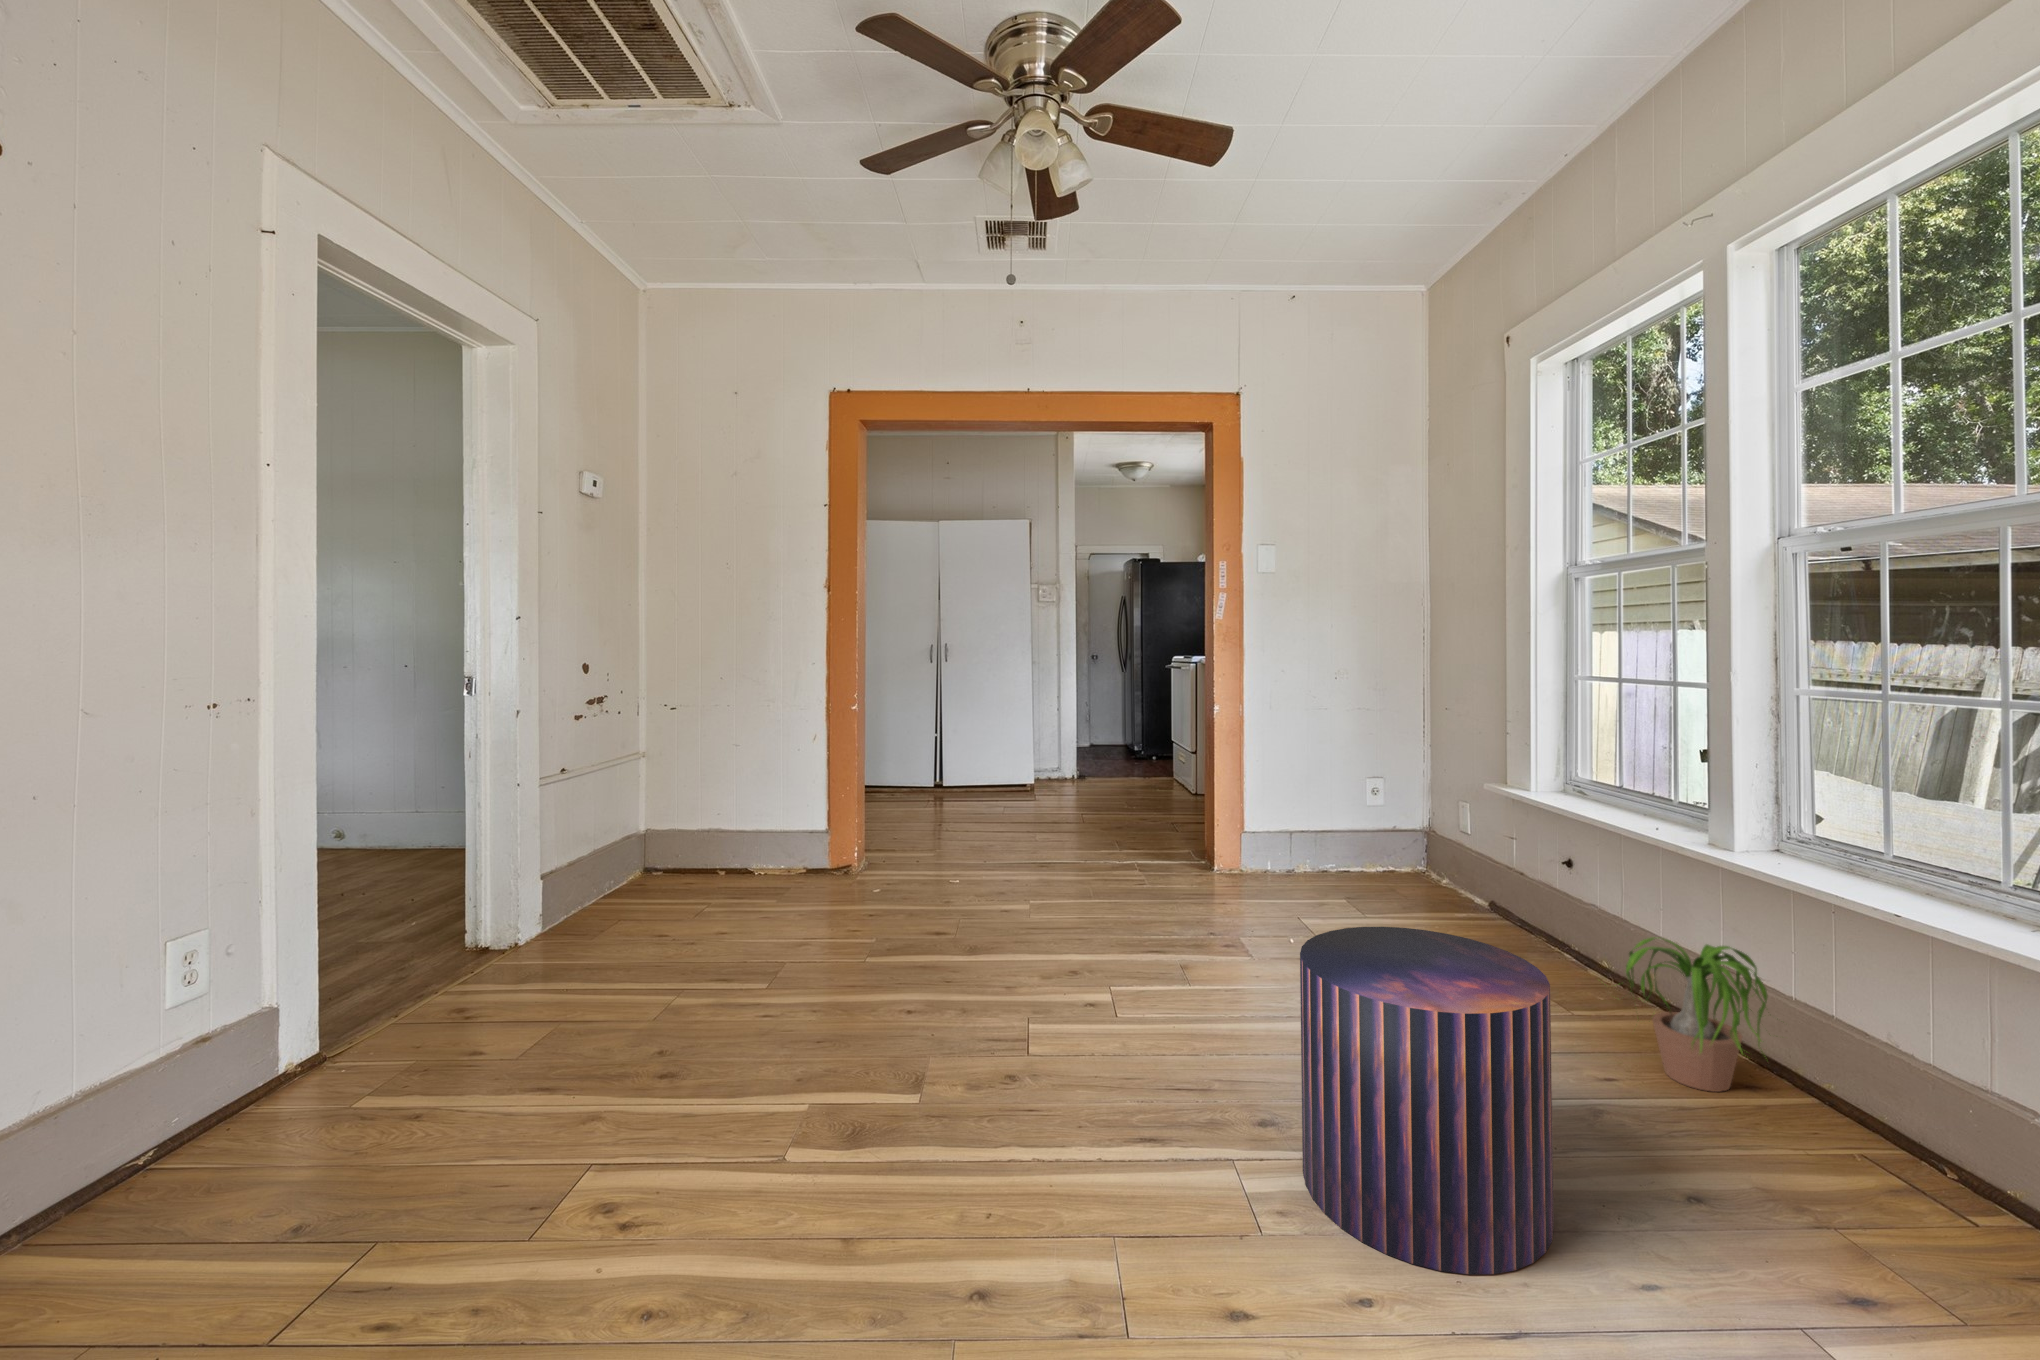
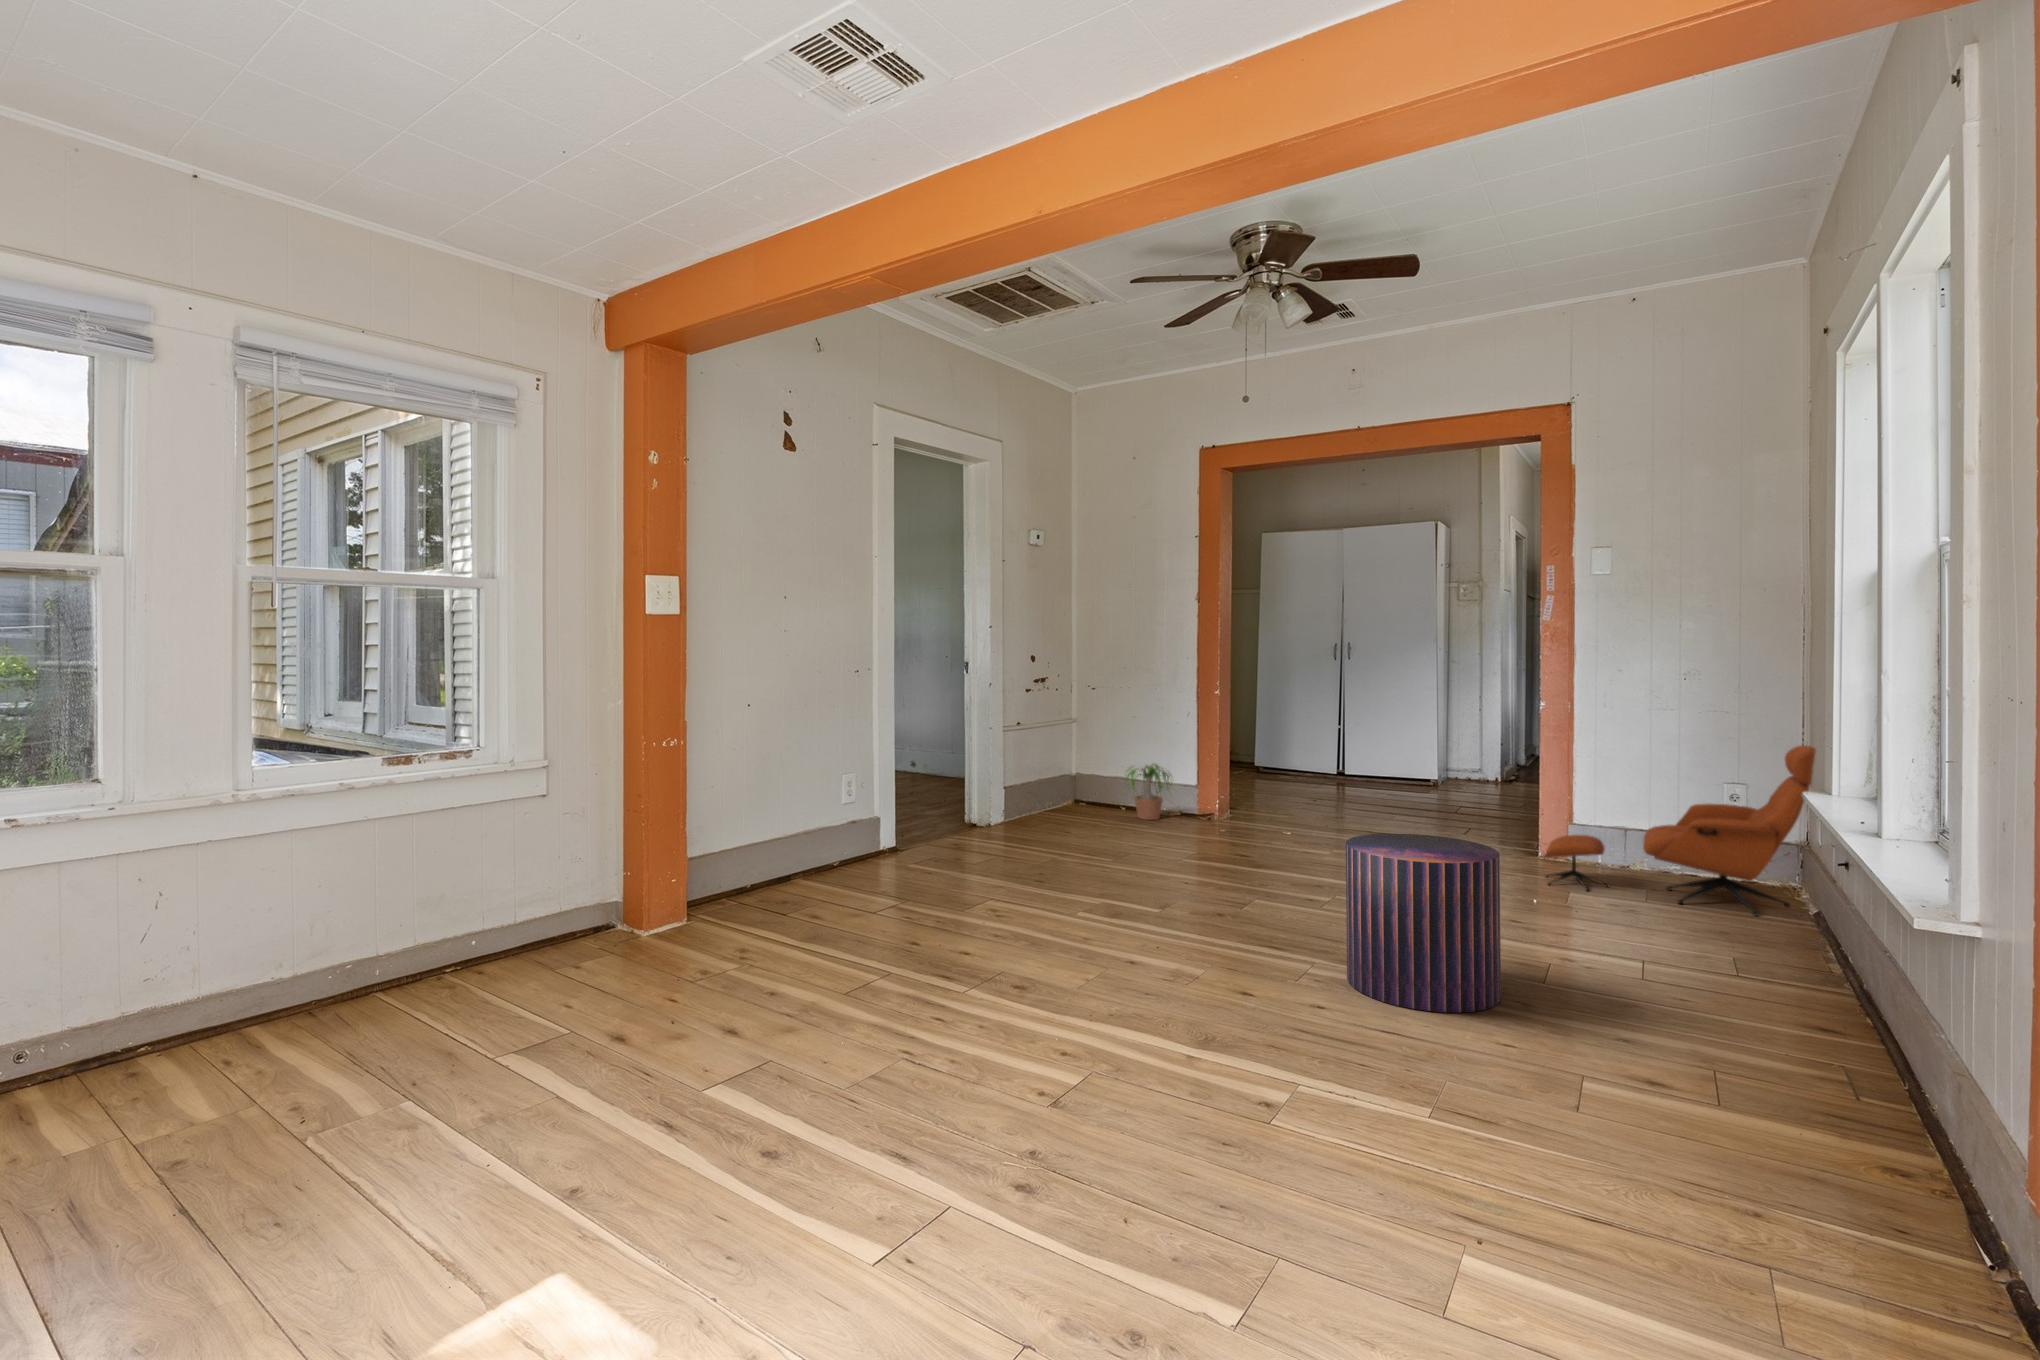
lounge chair: none [1256,740,1502,920] -> present [1544,745,1816,915]
potted plant: present [1626,937,1767,1092] -> present [1125,763,1171,820]

